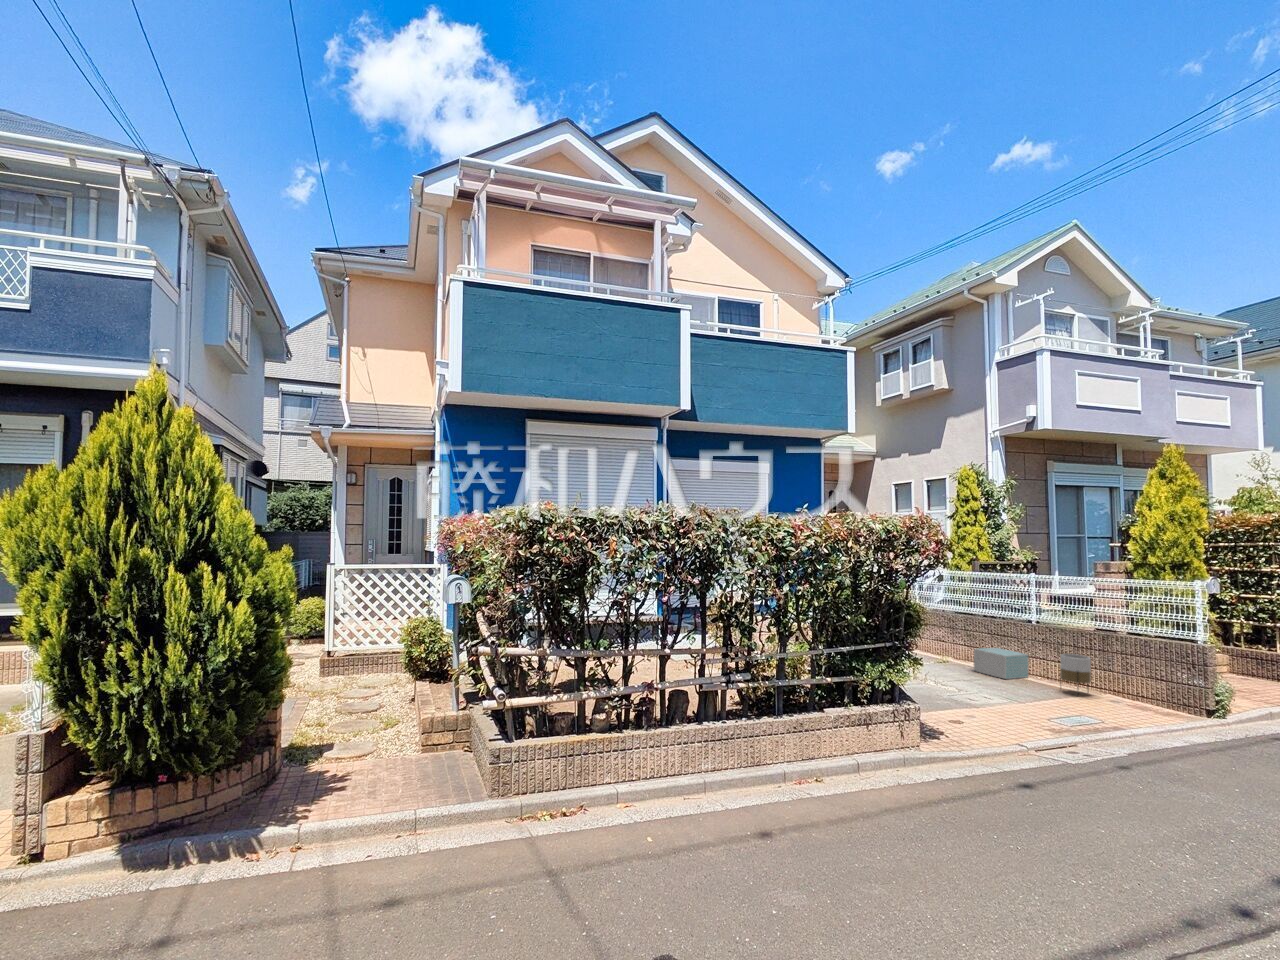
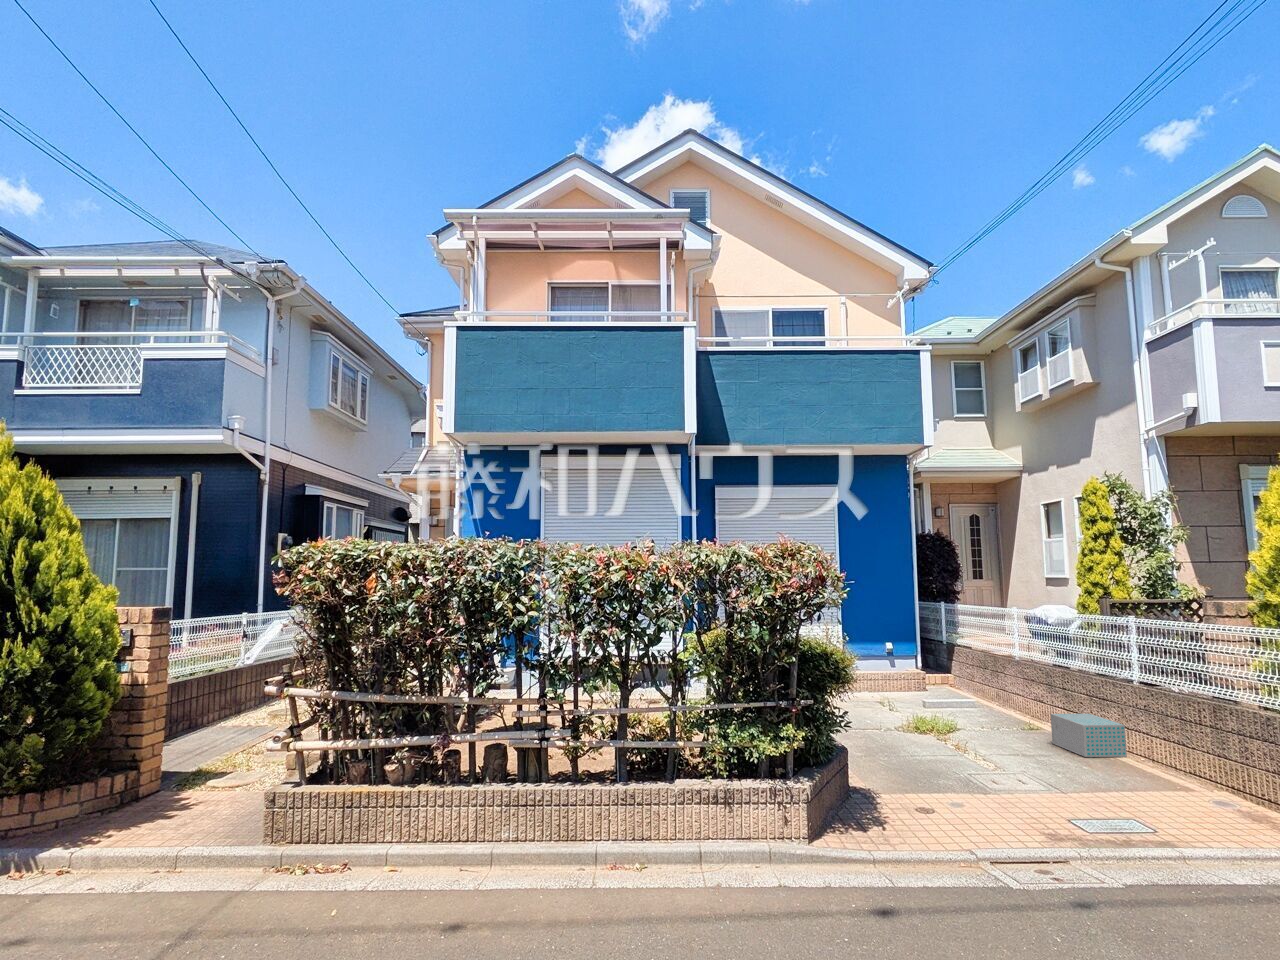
planter: present [1060,654,1091,684] -> none [1149,726,1197,788]

